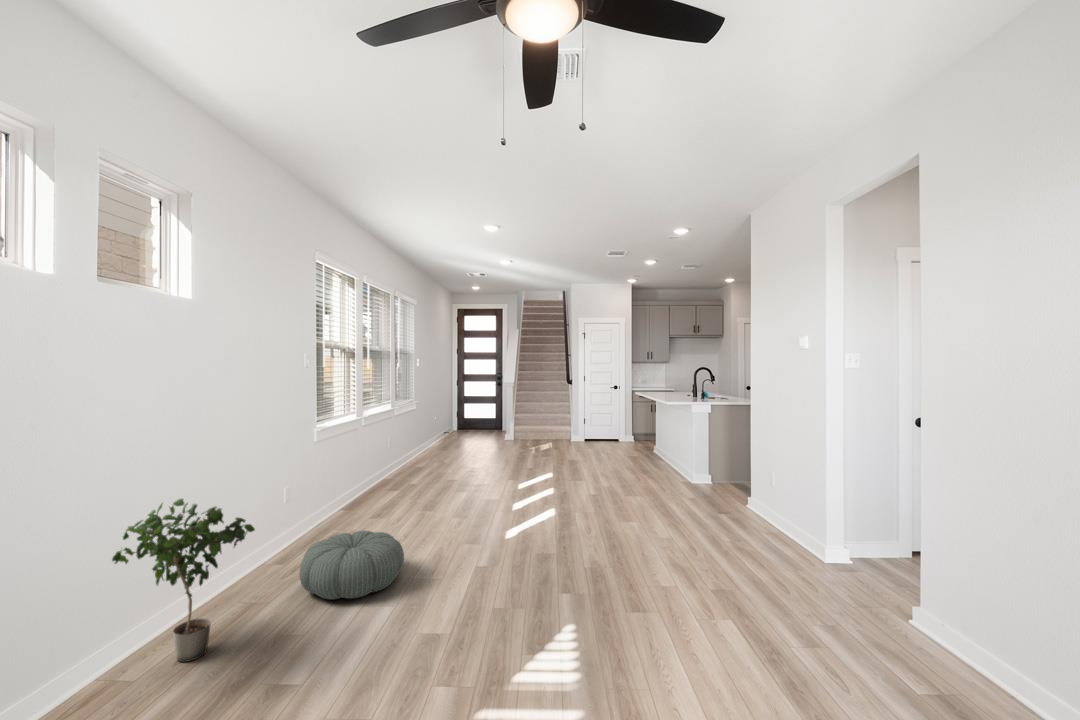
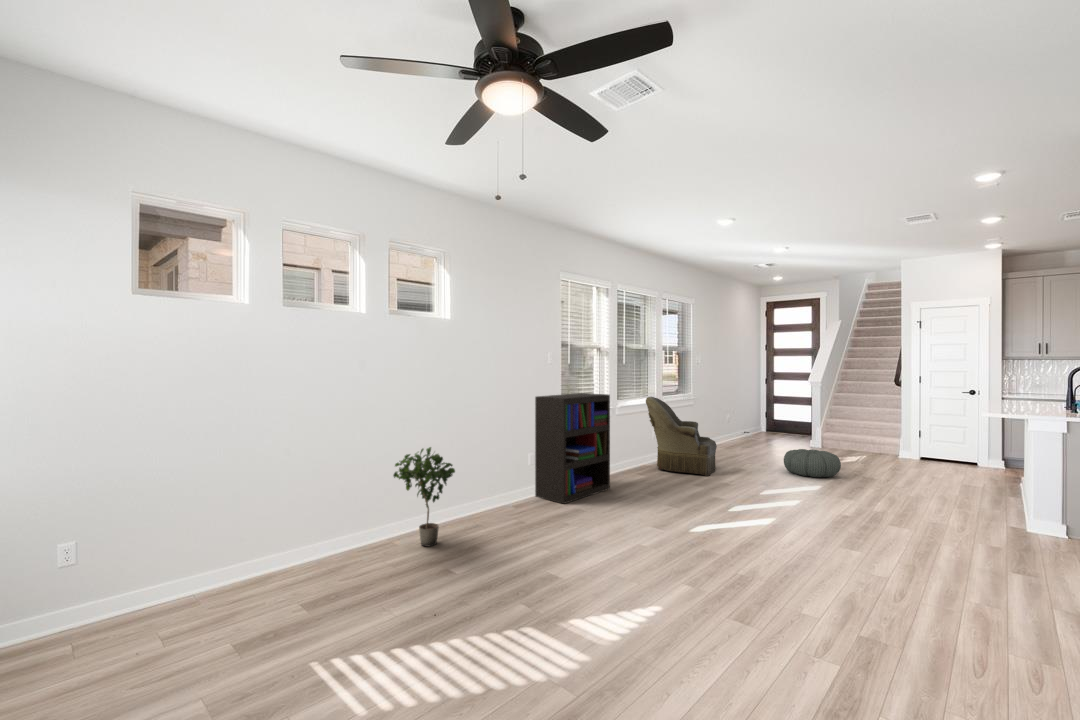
bookshelf: none [293,402,377,541] -> present [535,393,610,504]
armchair: none [387,402,459,481] -> present [646,397,717,476]
pouf: present [300,531,404,600] -> present [784,449,841,477]

